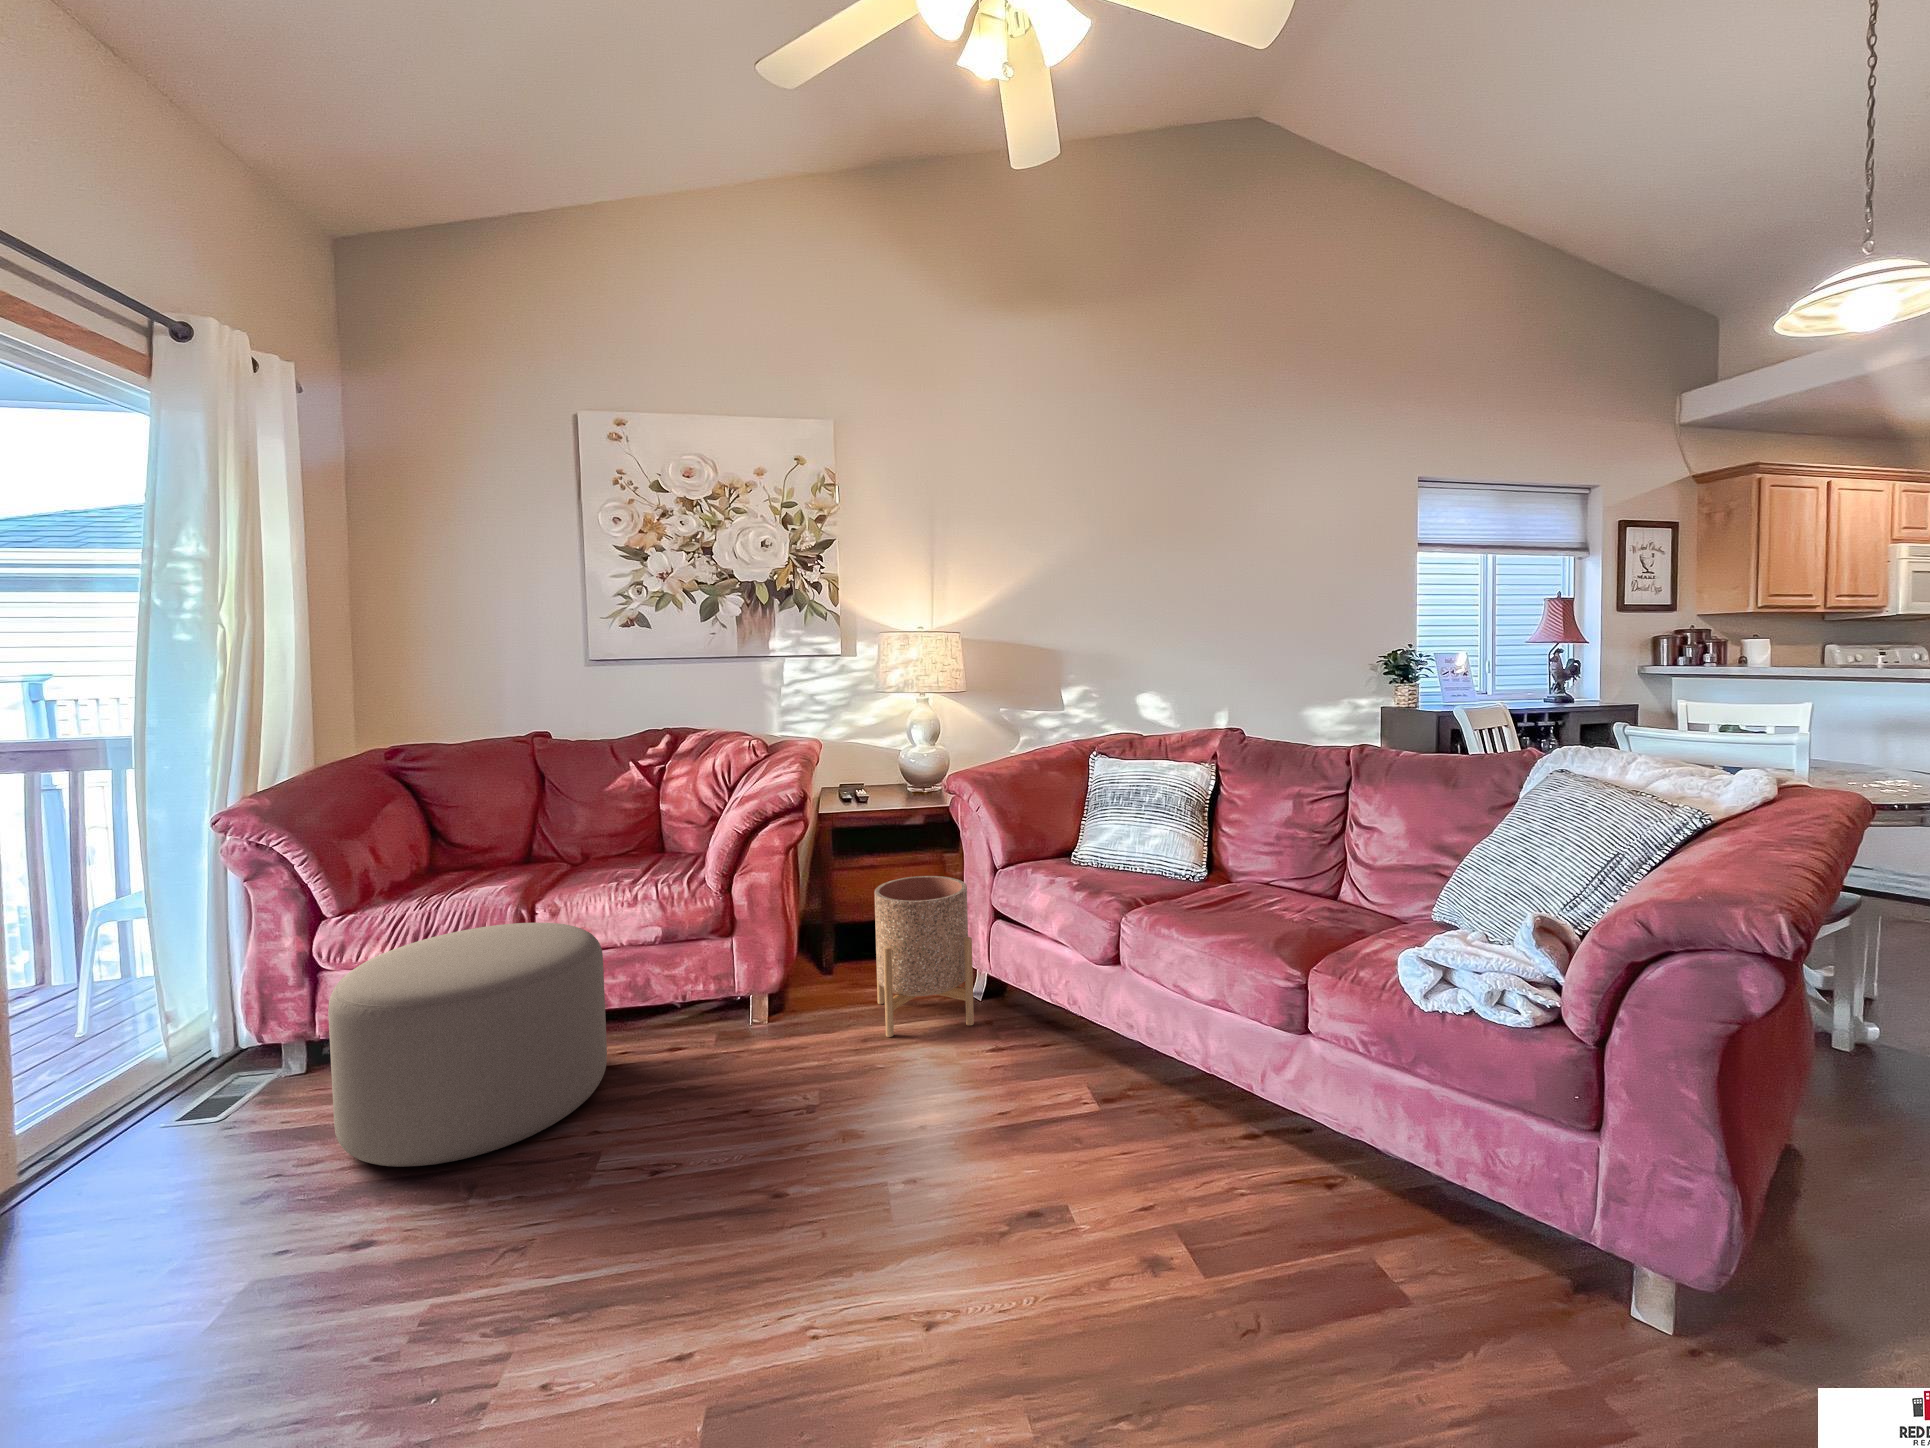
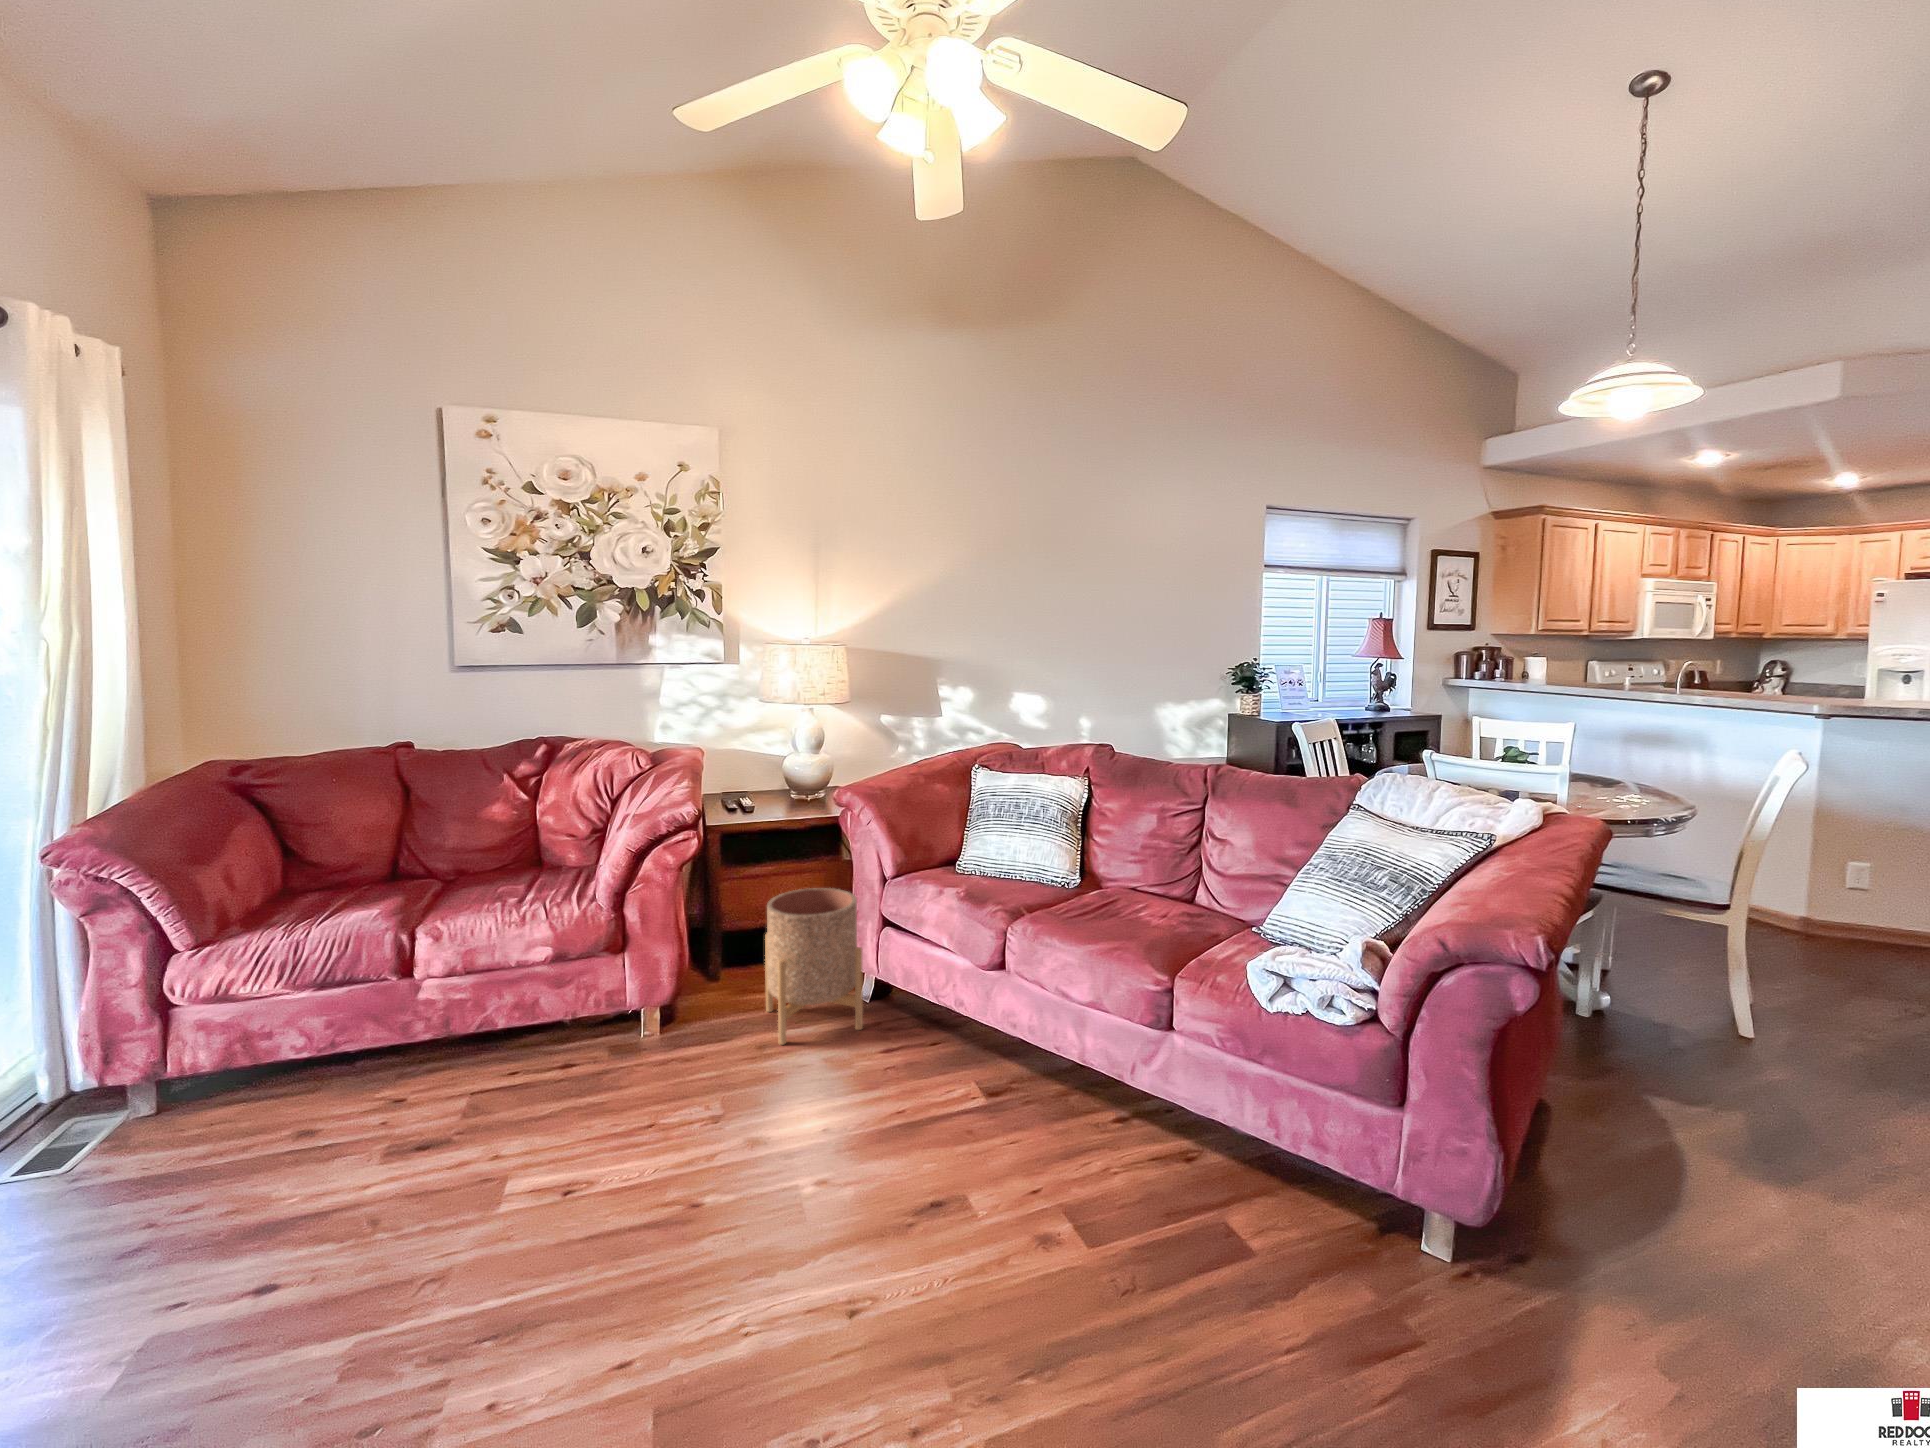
ottoman: present [328,923,607,1167] -> none [205,949,499,1205]

